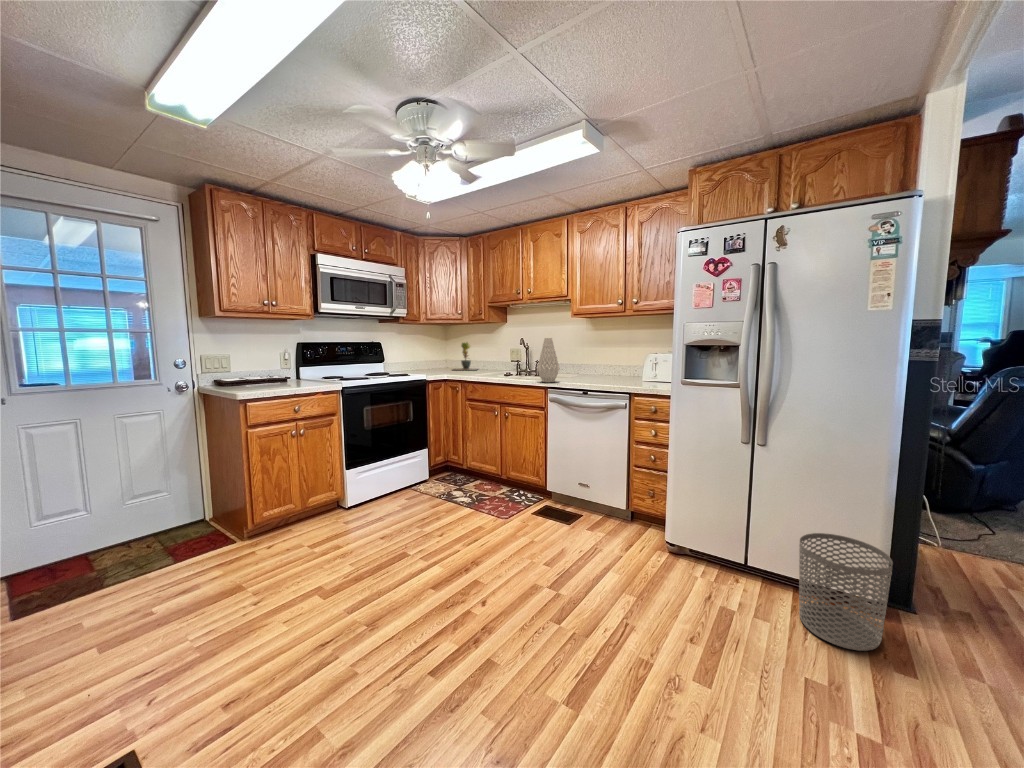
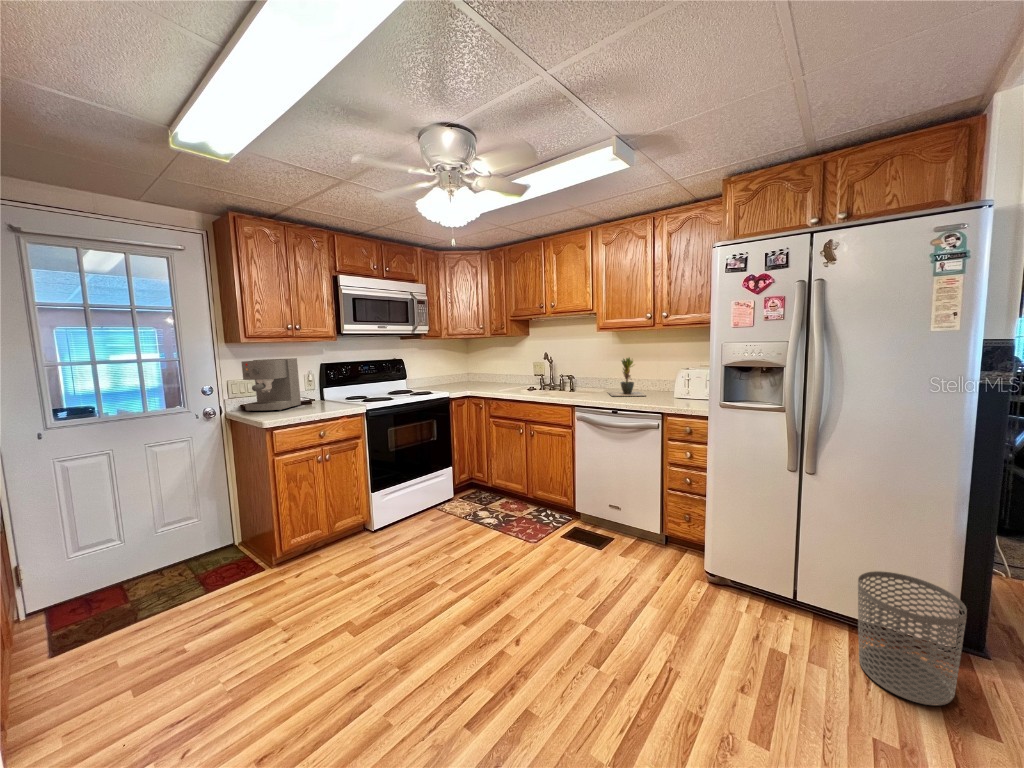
coffee maker: none [216,335,277,386] -> present [241,358,301,411]
vase: present [537,338,560,382] -> none [564,354,587,401]
potted plant: present [454,343,477,370] -> present [609,358,645,396]

